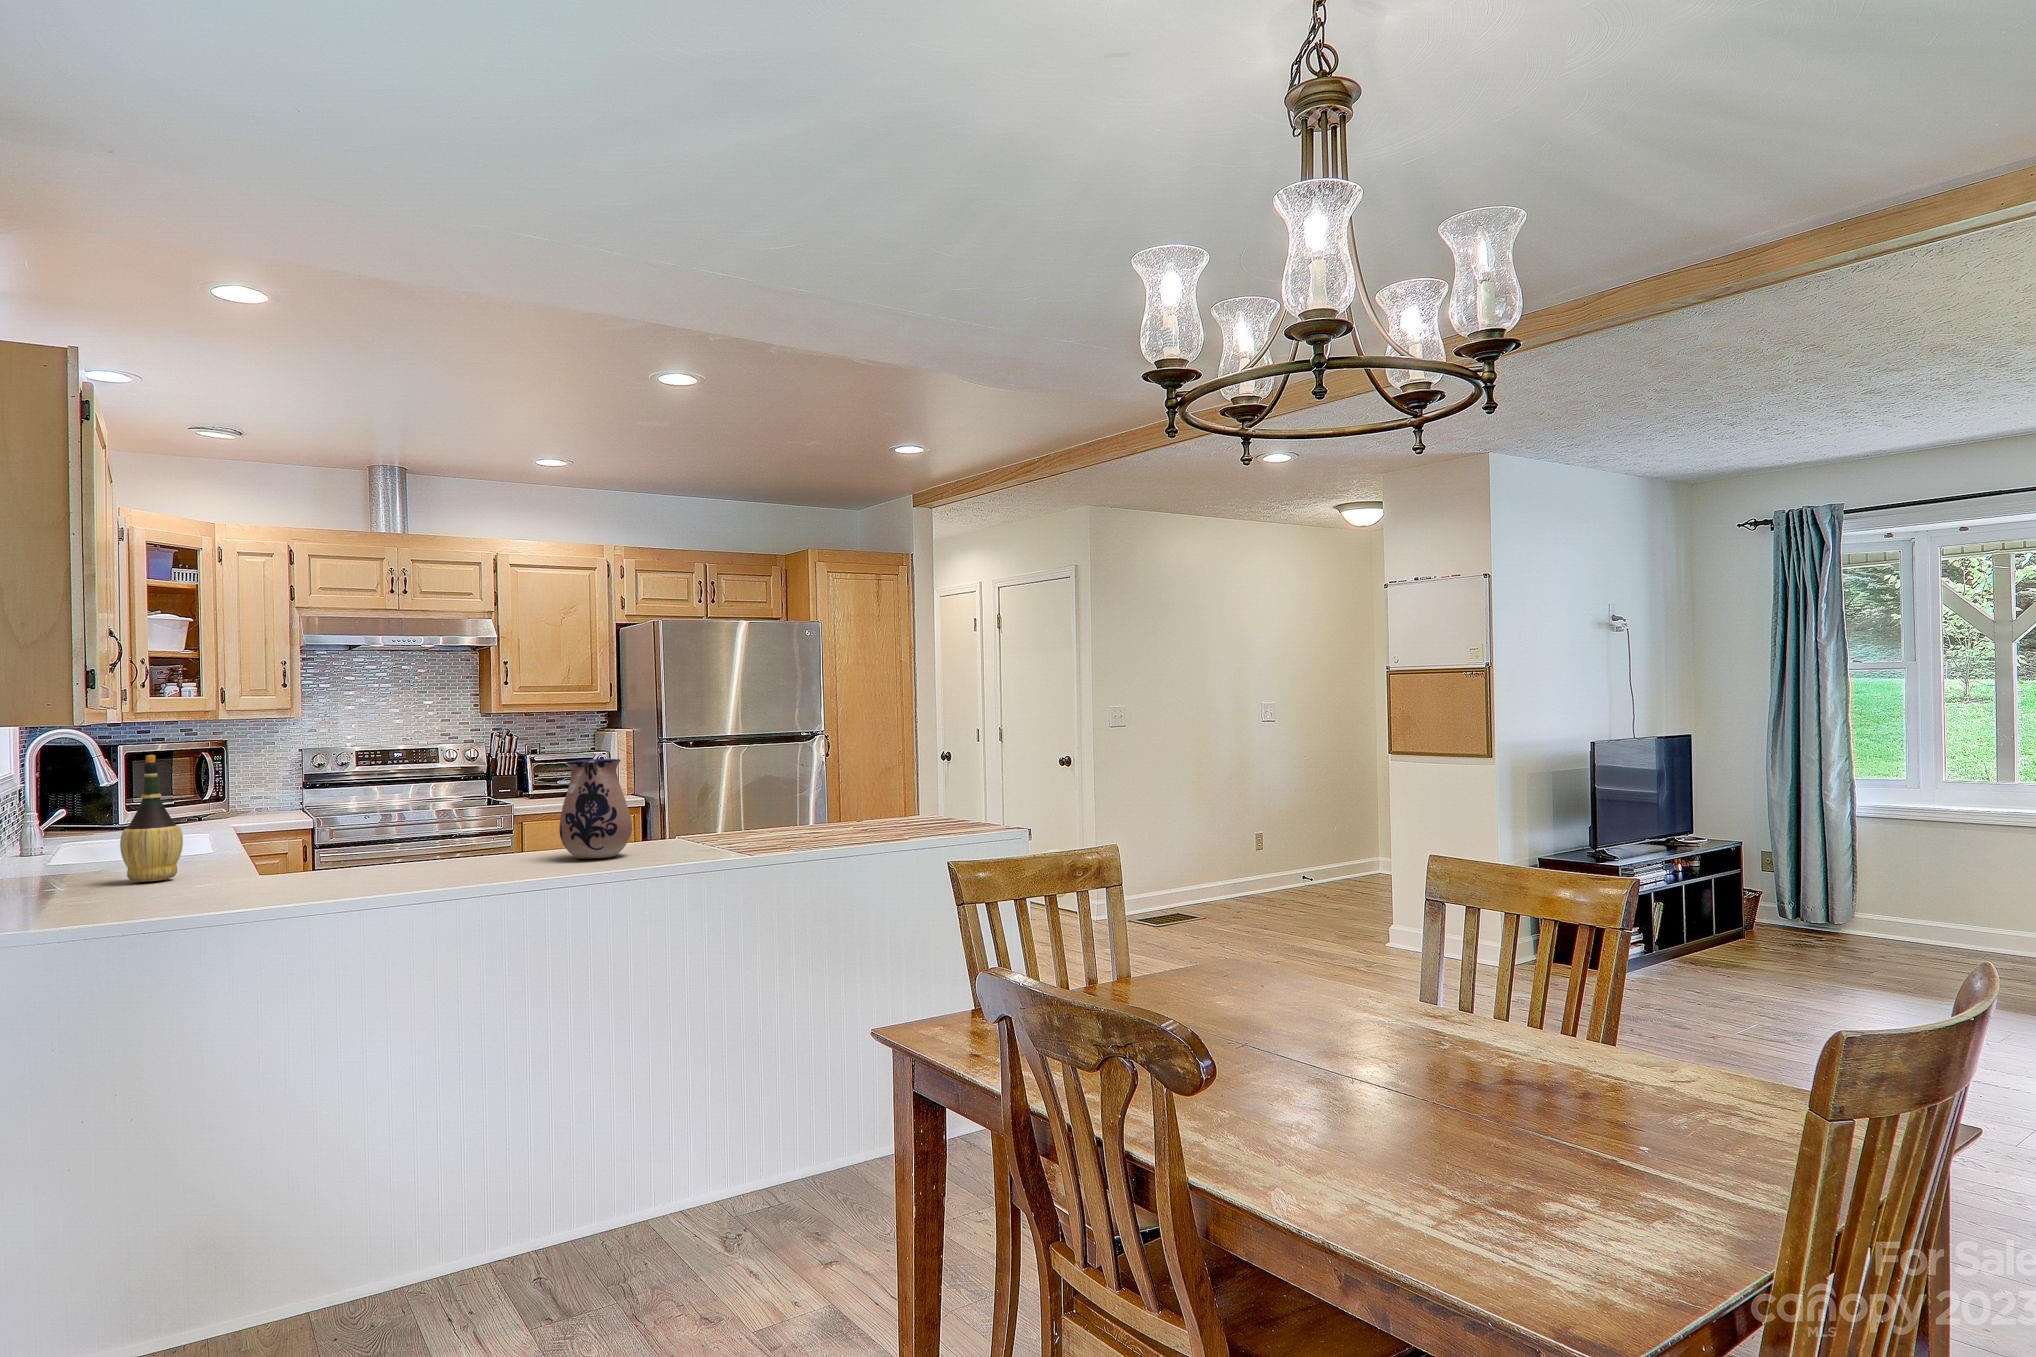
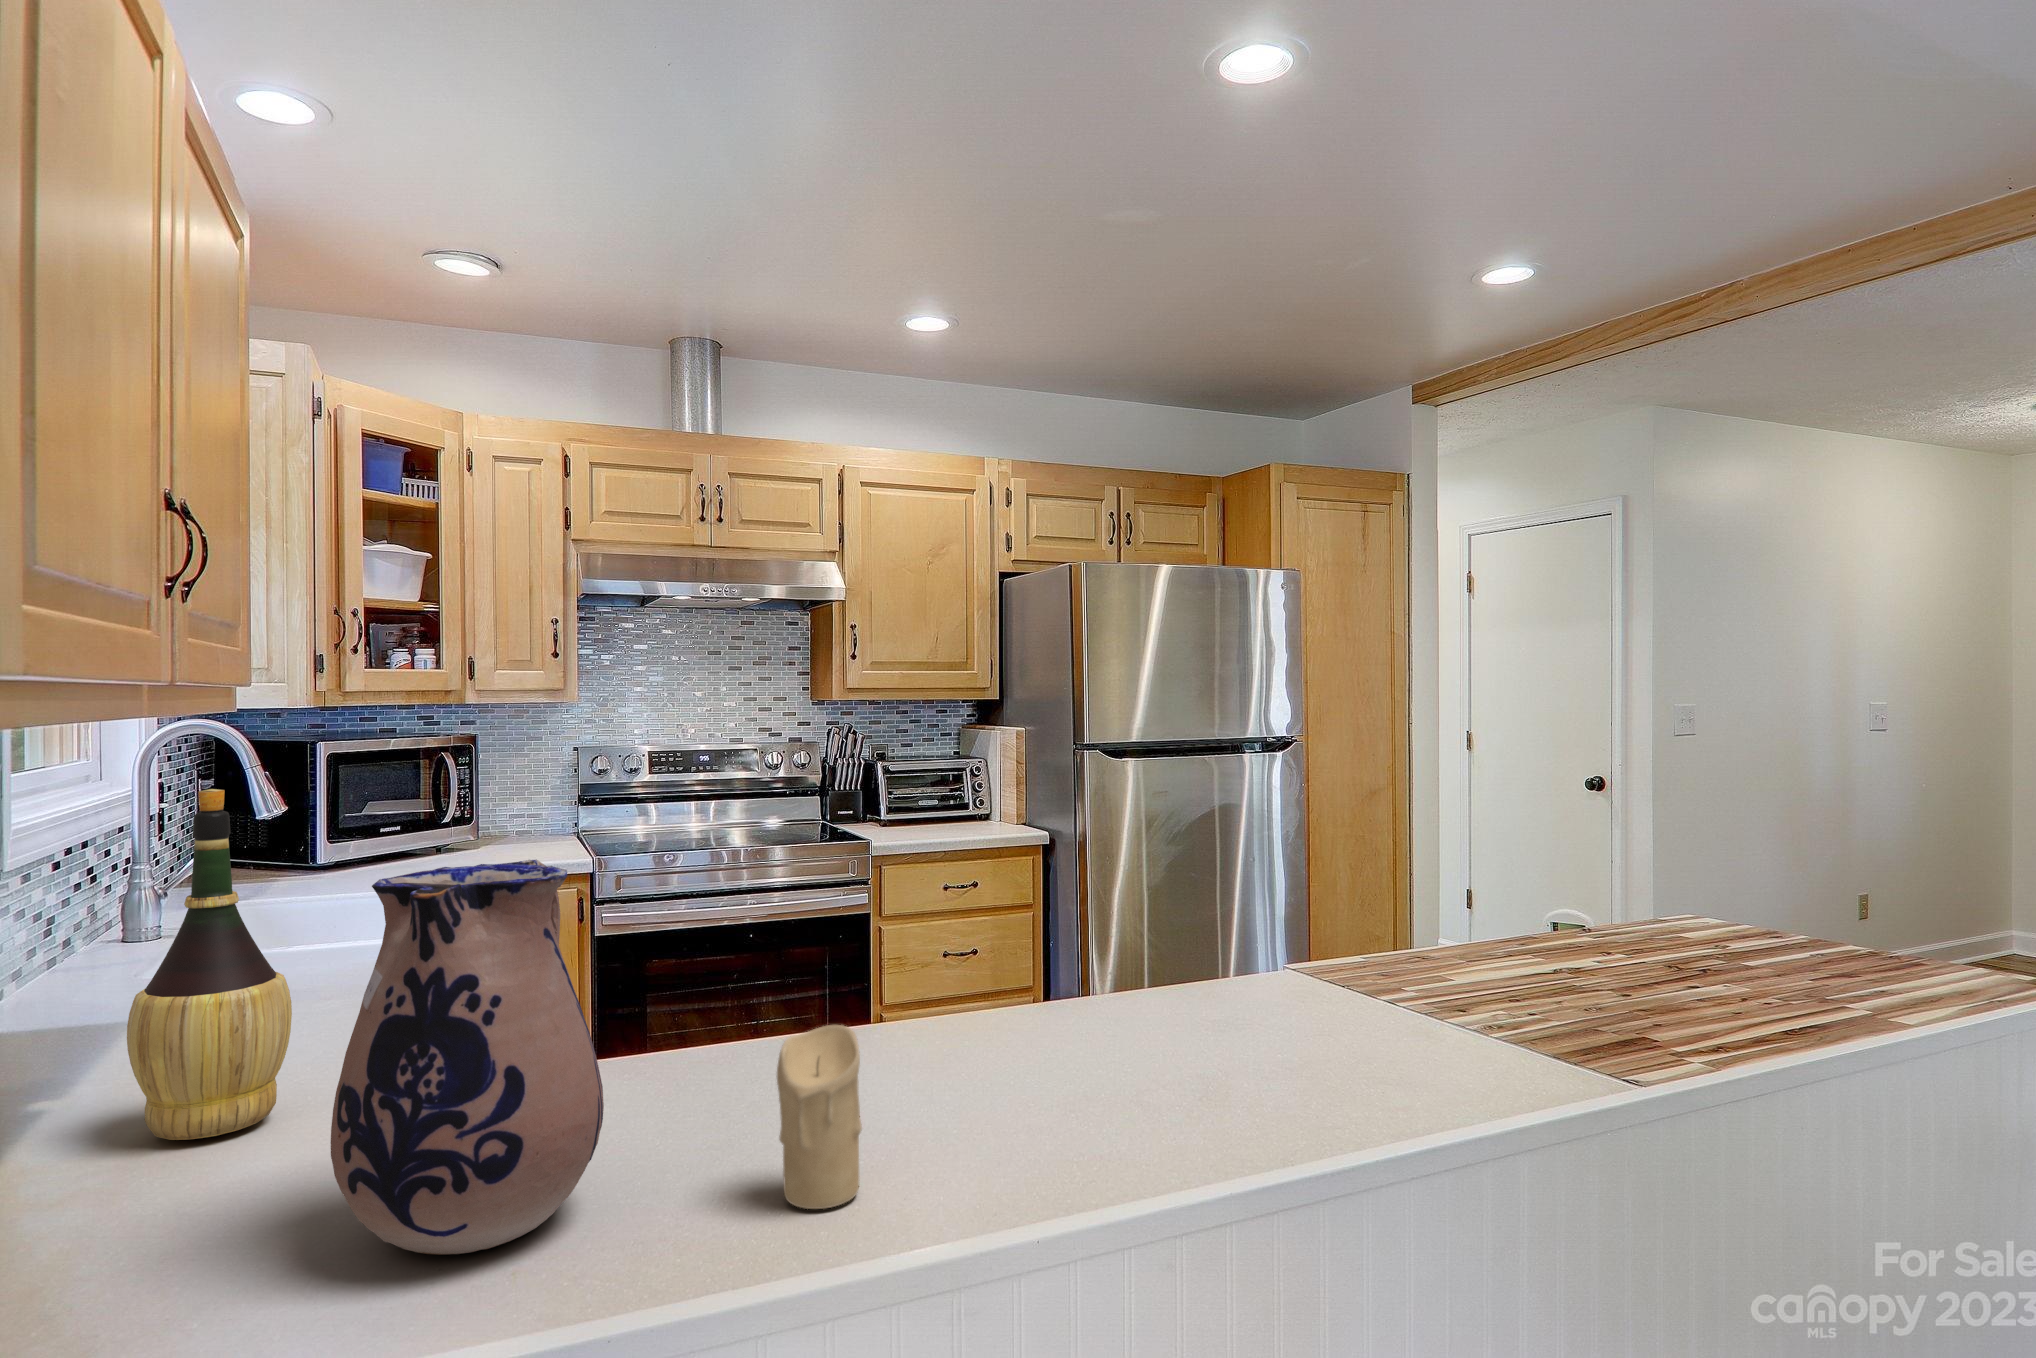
ceramic pitcher: present [559,758,632,859] -> present [331,859,604,1254]
candle: none [369,825,399,879] -> present [777,1025,862,1209]

